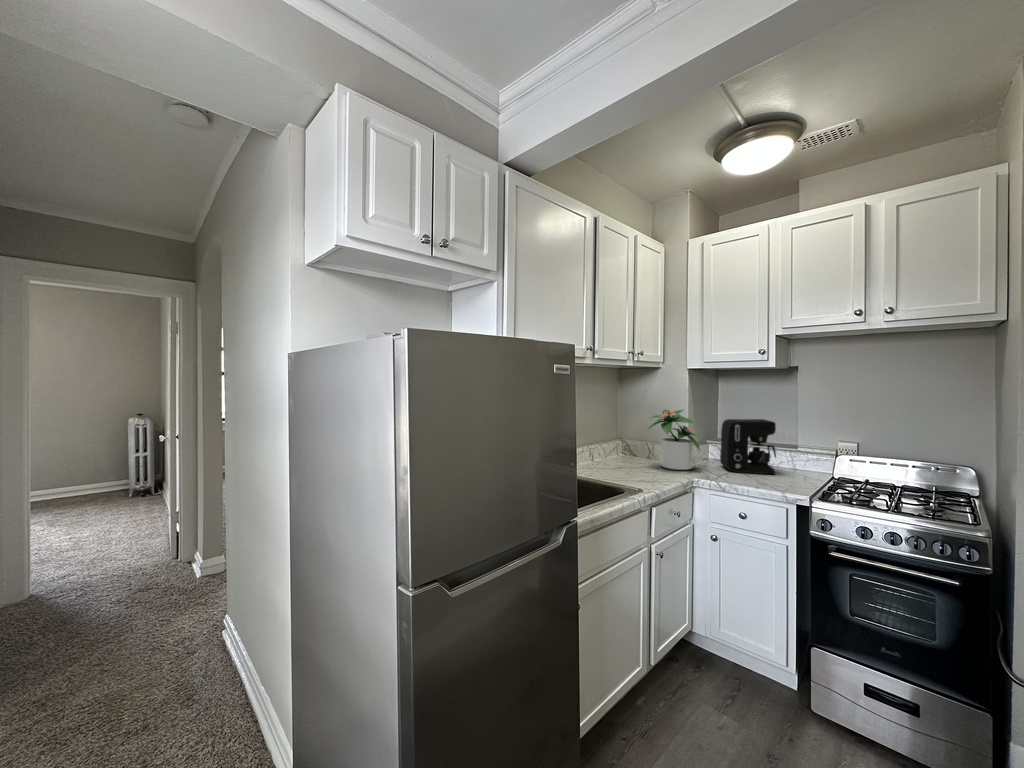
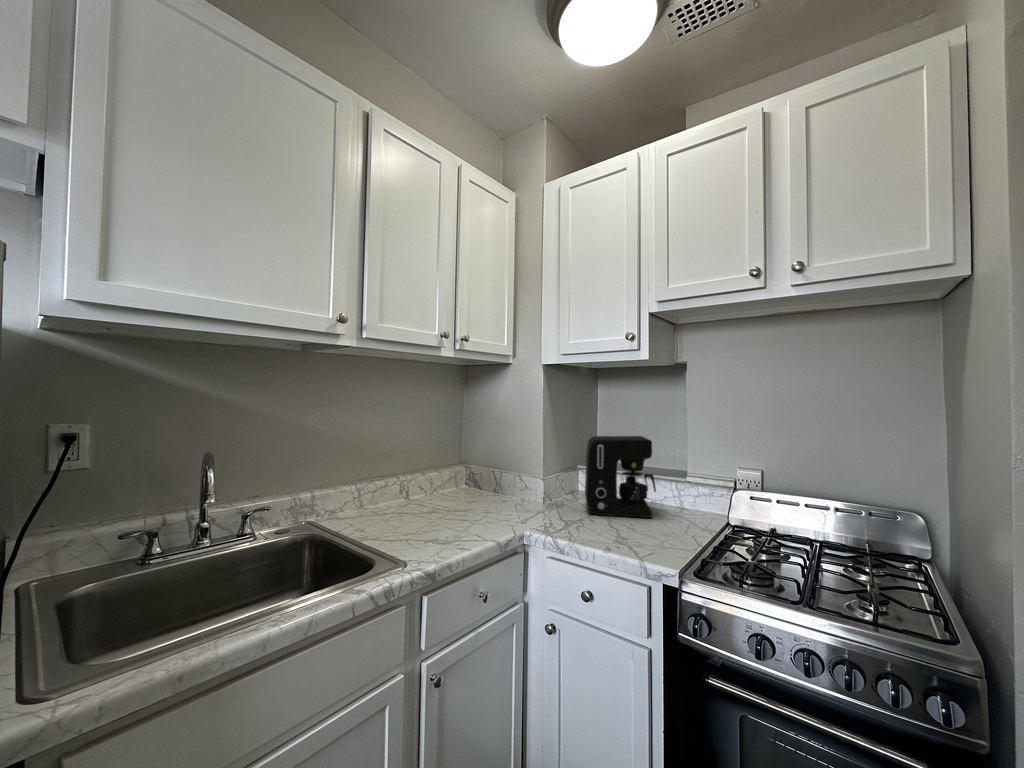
potted plant: present [647,409,700,470] -> none [473,422,552,513]

